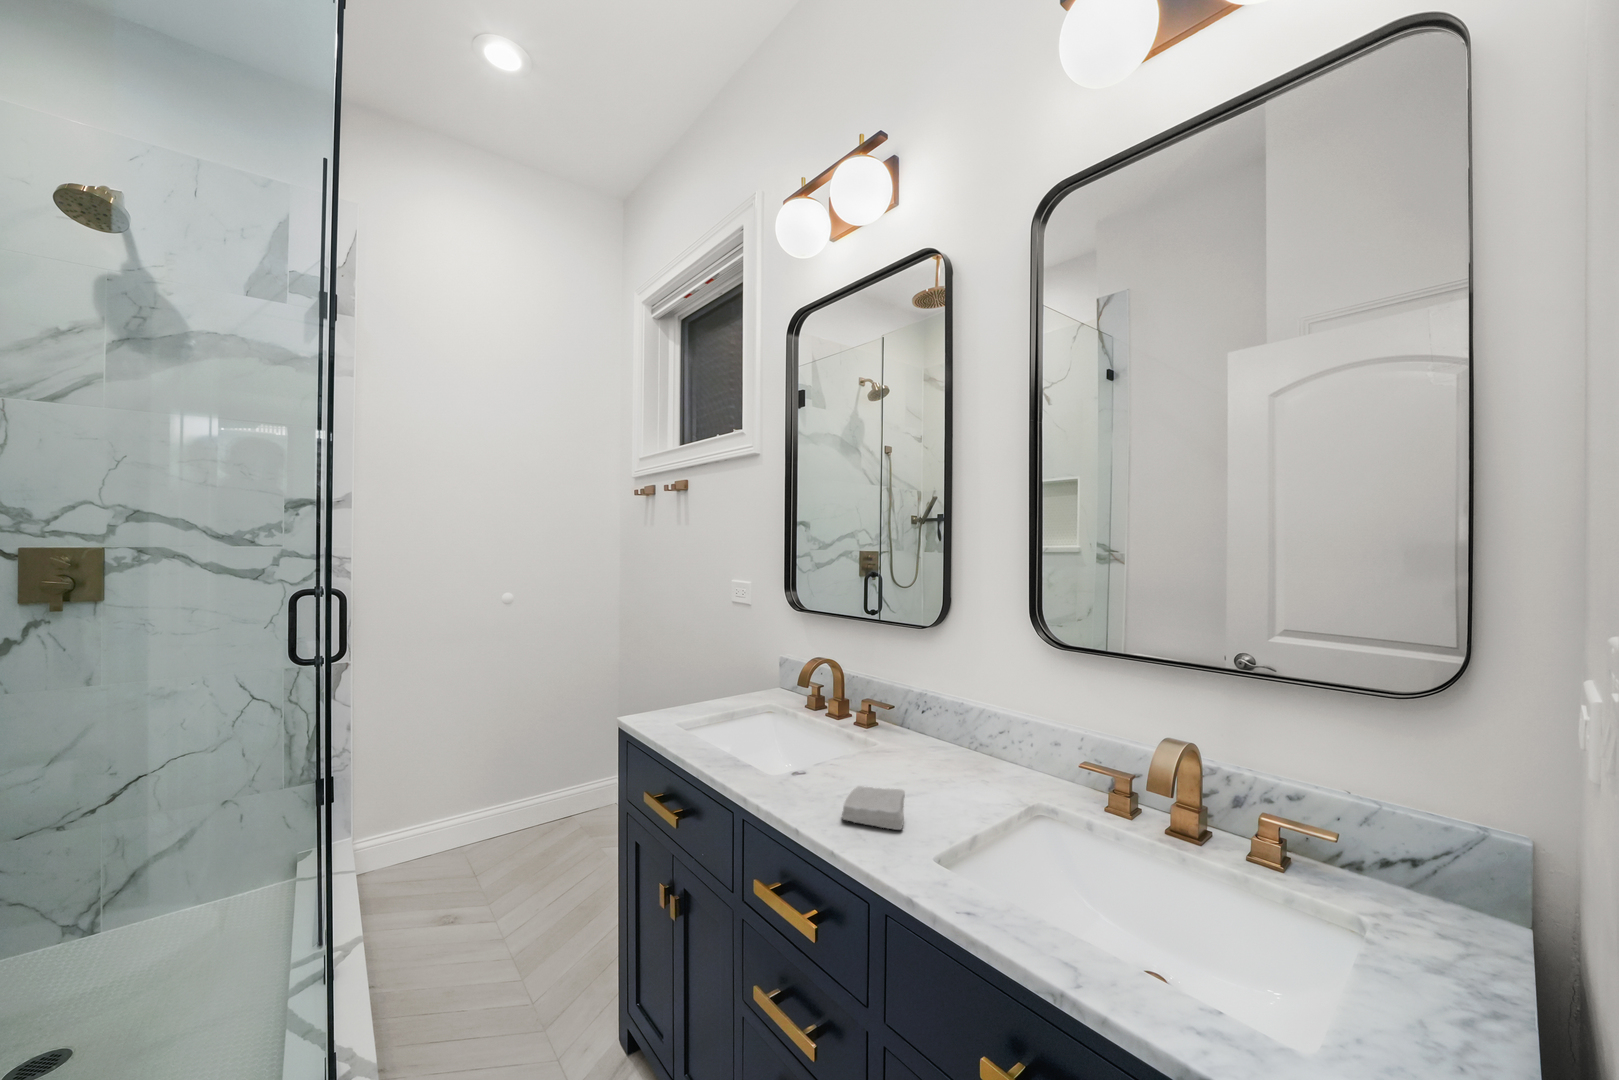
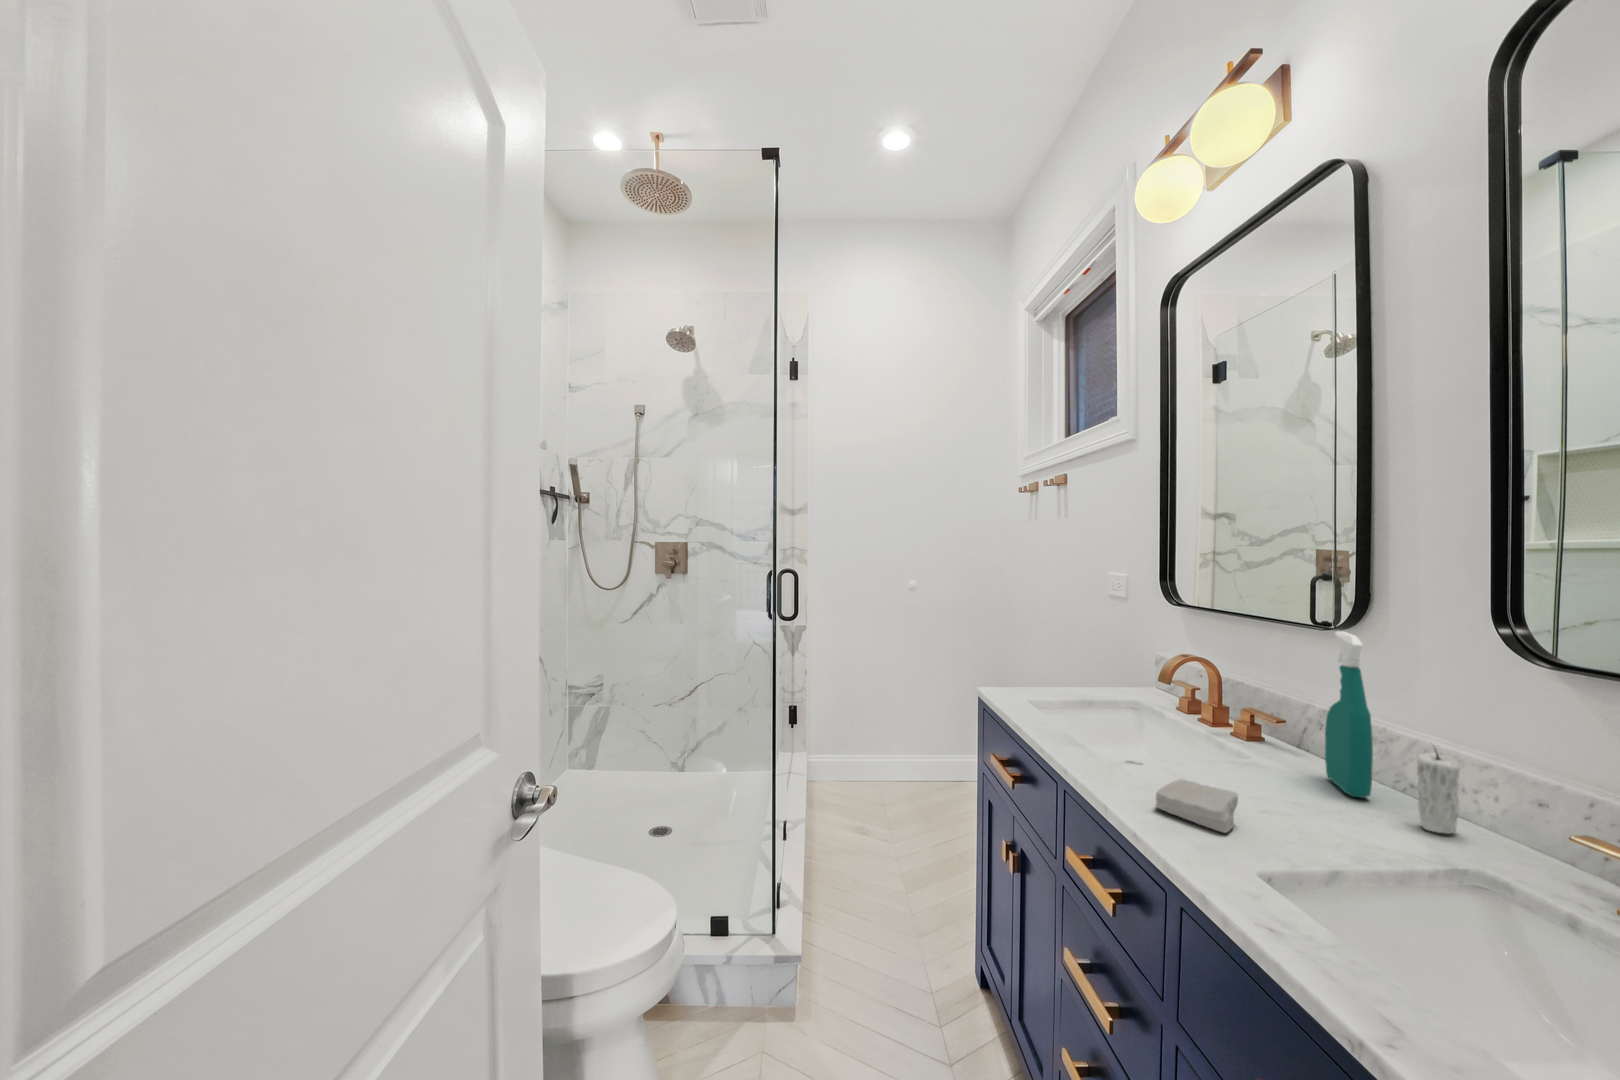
spray bottle: none [933,634,969,768] -> present [1325,631,1373,798]
candle: none [1000,716,1024,785] -> present [1417,752,1459,833]

